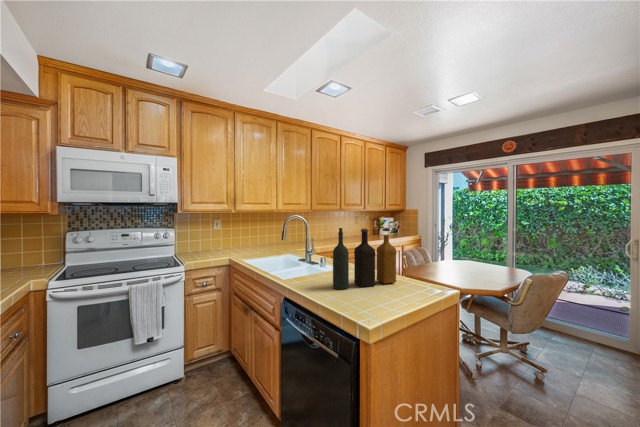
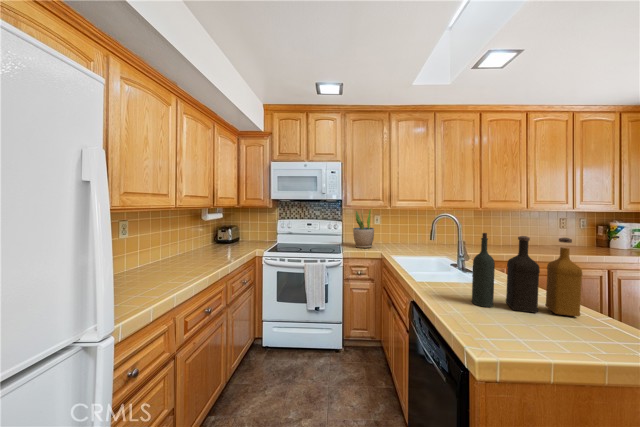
potted plant: none [192,211,218,257] -> present [353,209,374,248]

